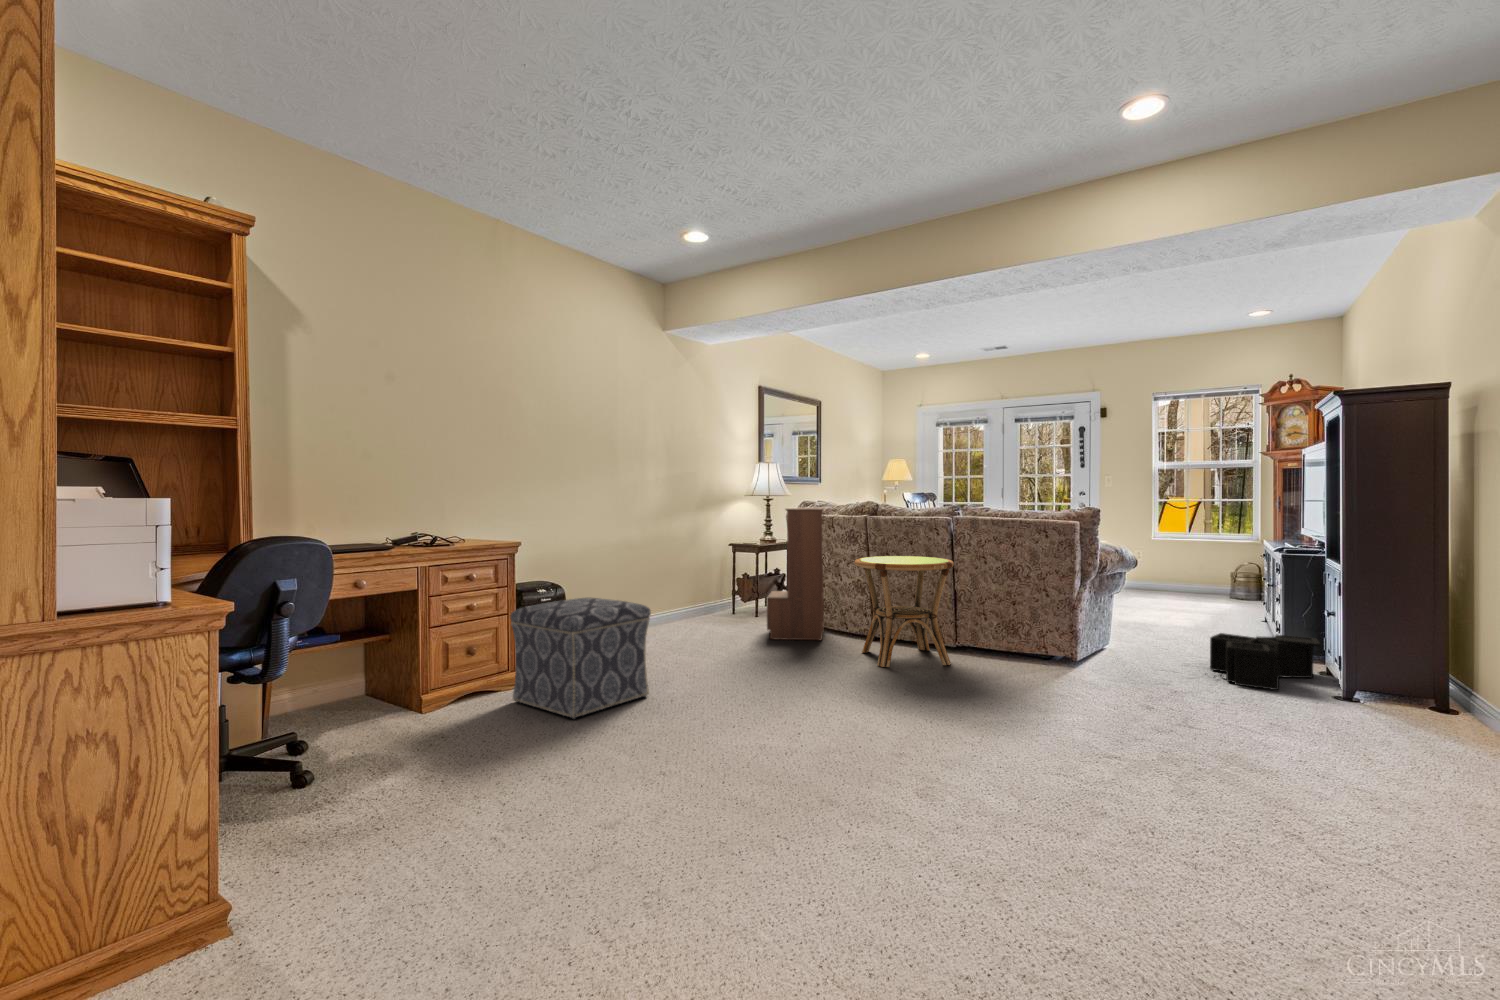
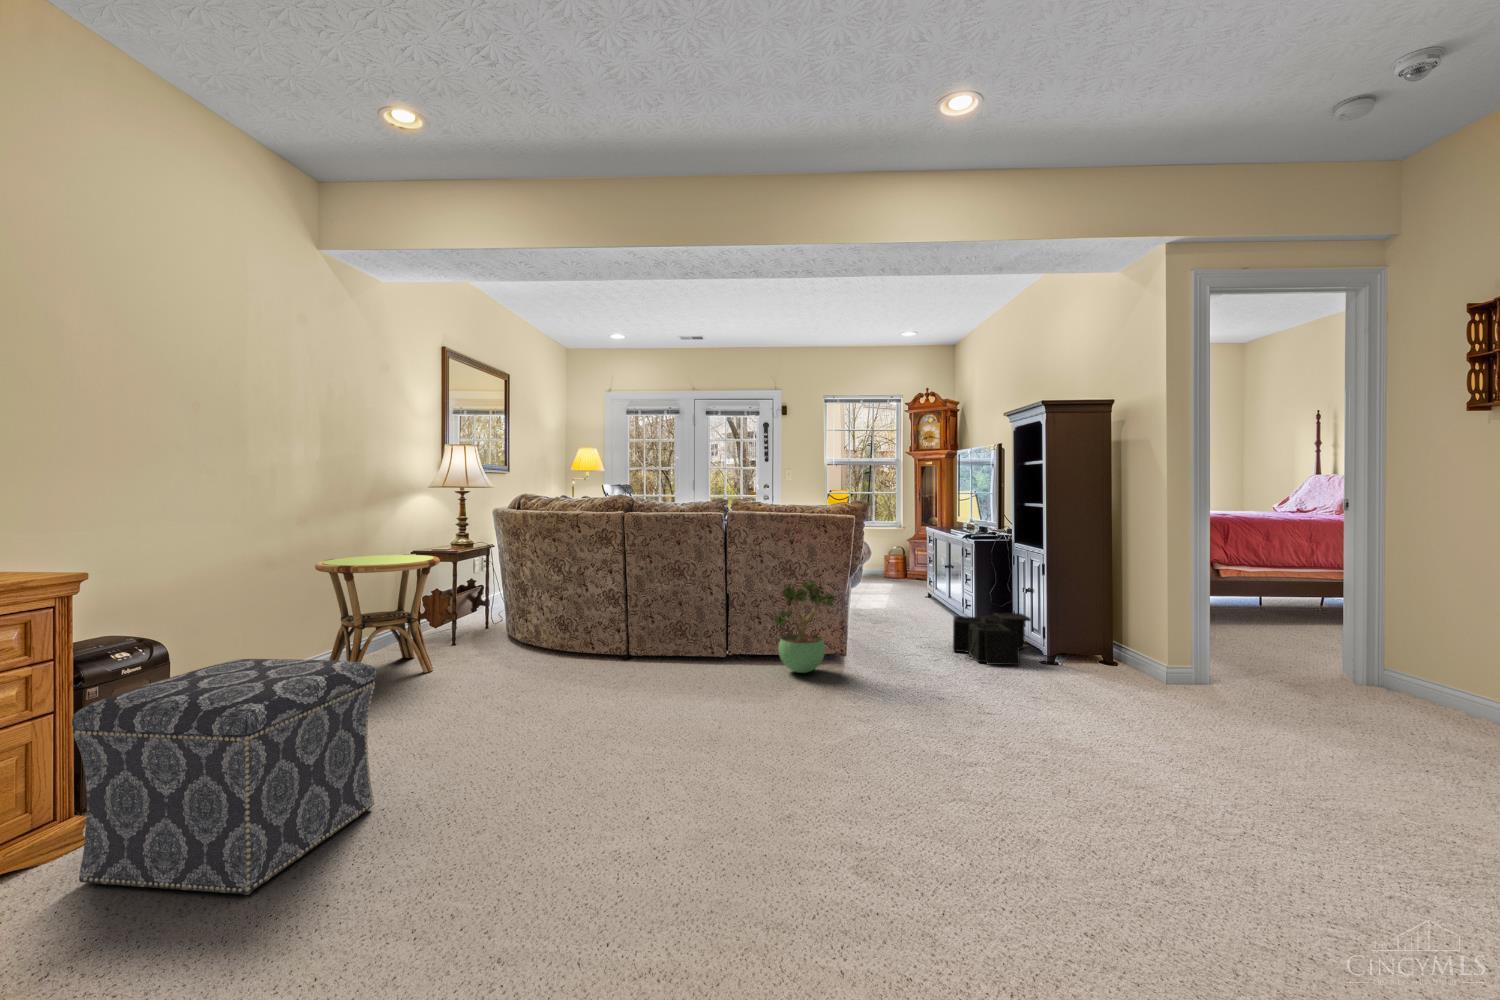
bookshelf: present [767,508,824,640] -> none [491,503,569,675]
side table: present [855,556,954,667] -> present [315,554,440,673]
potted plant: none [988,581,1048,667] -> present [775,581,835,673]

